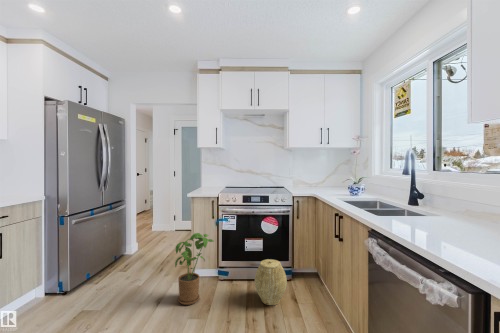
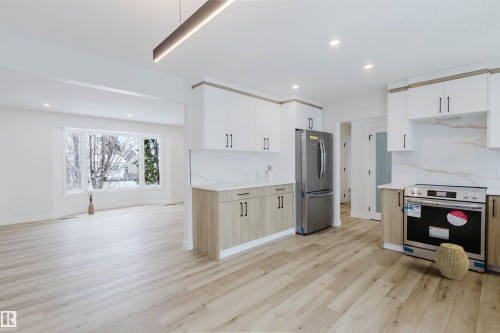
house plant: present [175,233,213,305] -> none [368,212,399,259]

